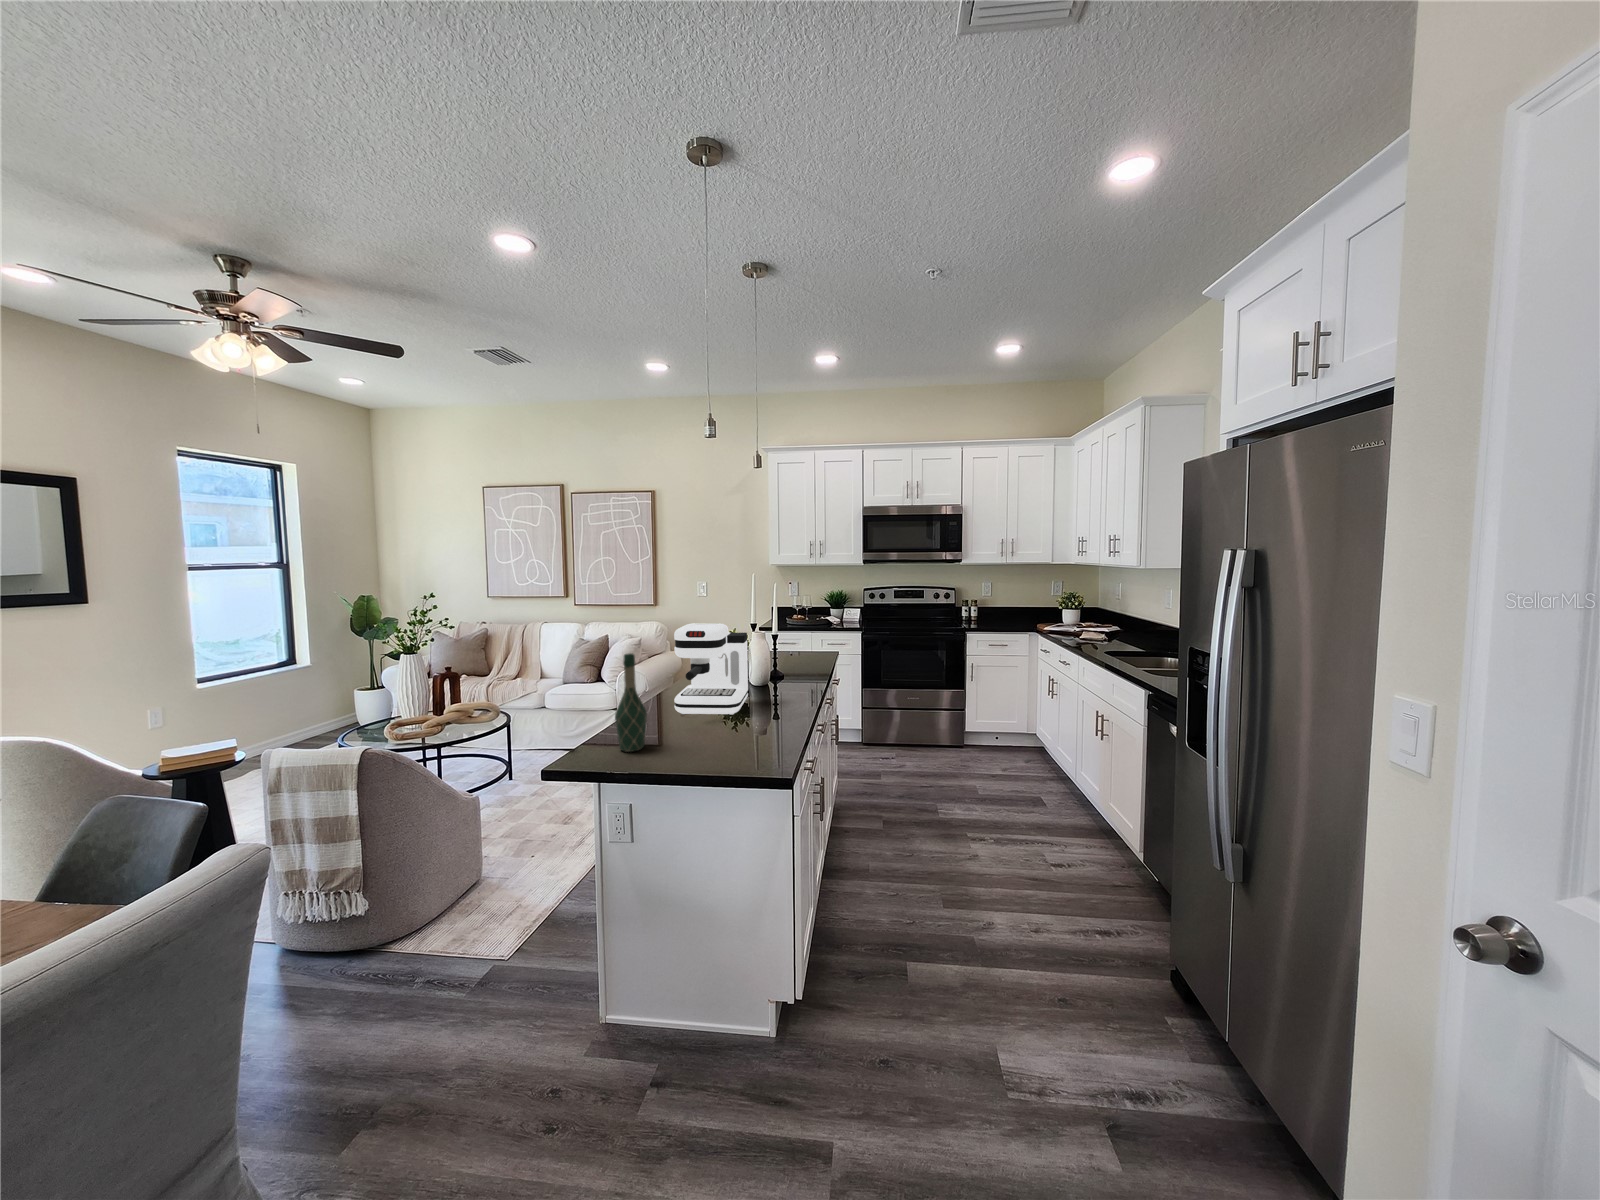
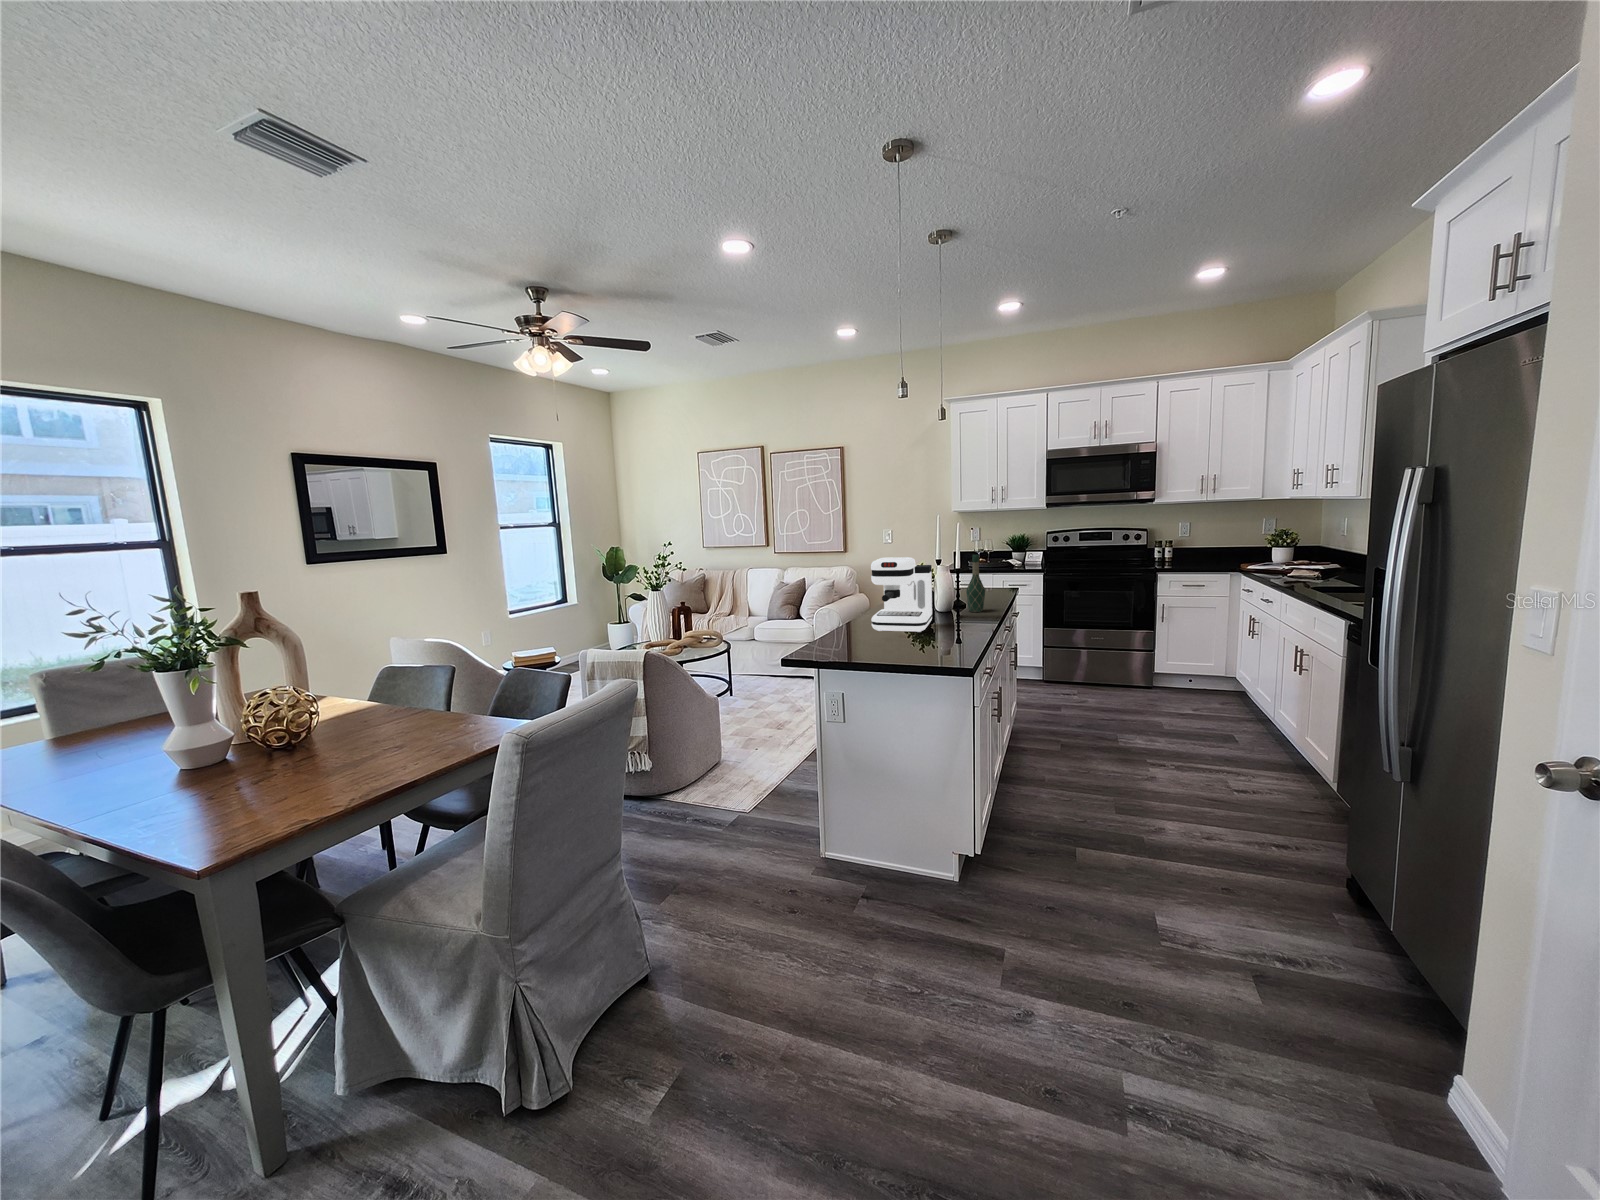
wine bottle: present [615,653,647,752] -> present [966,555,985,612]

